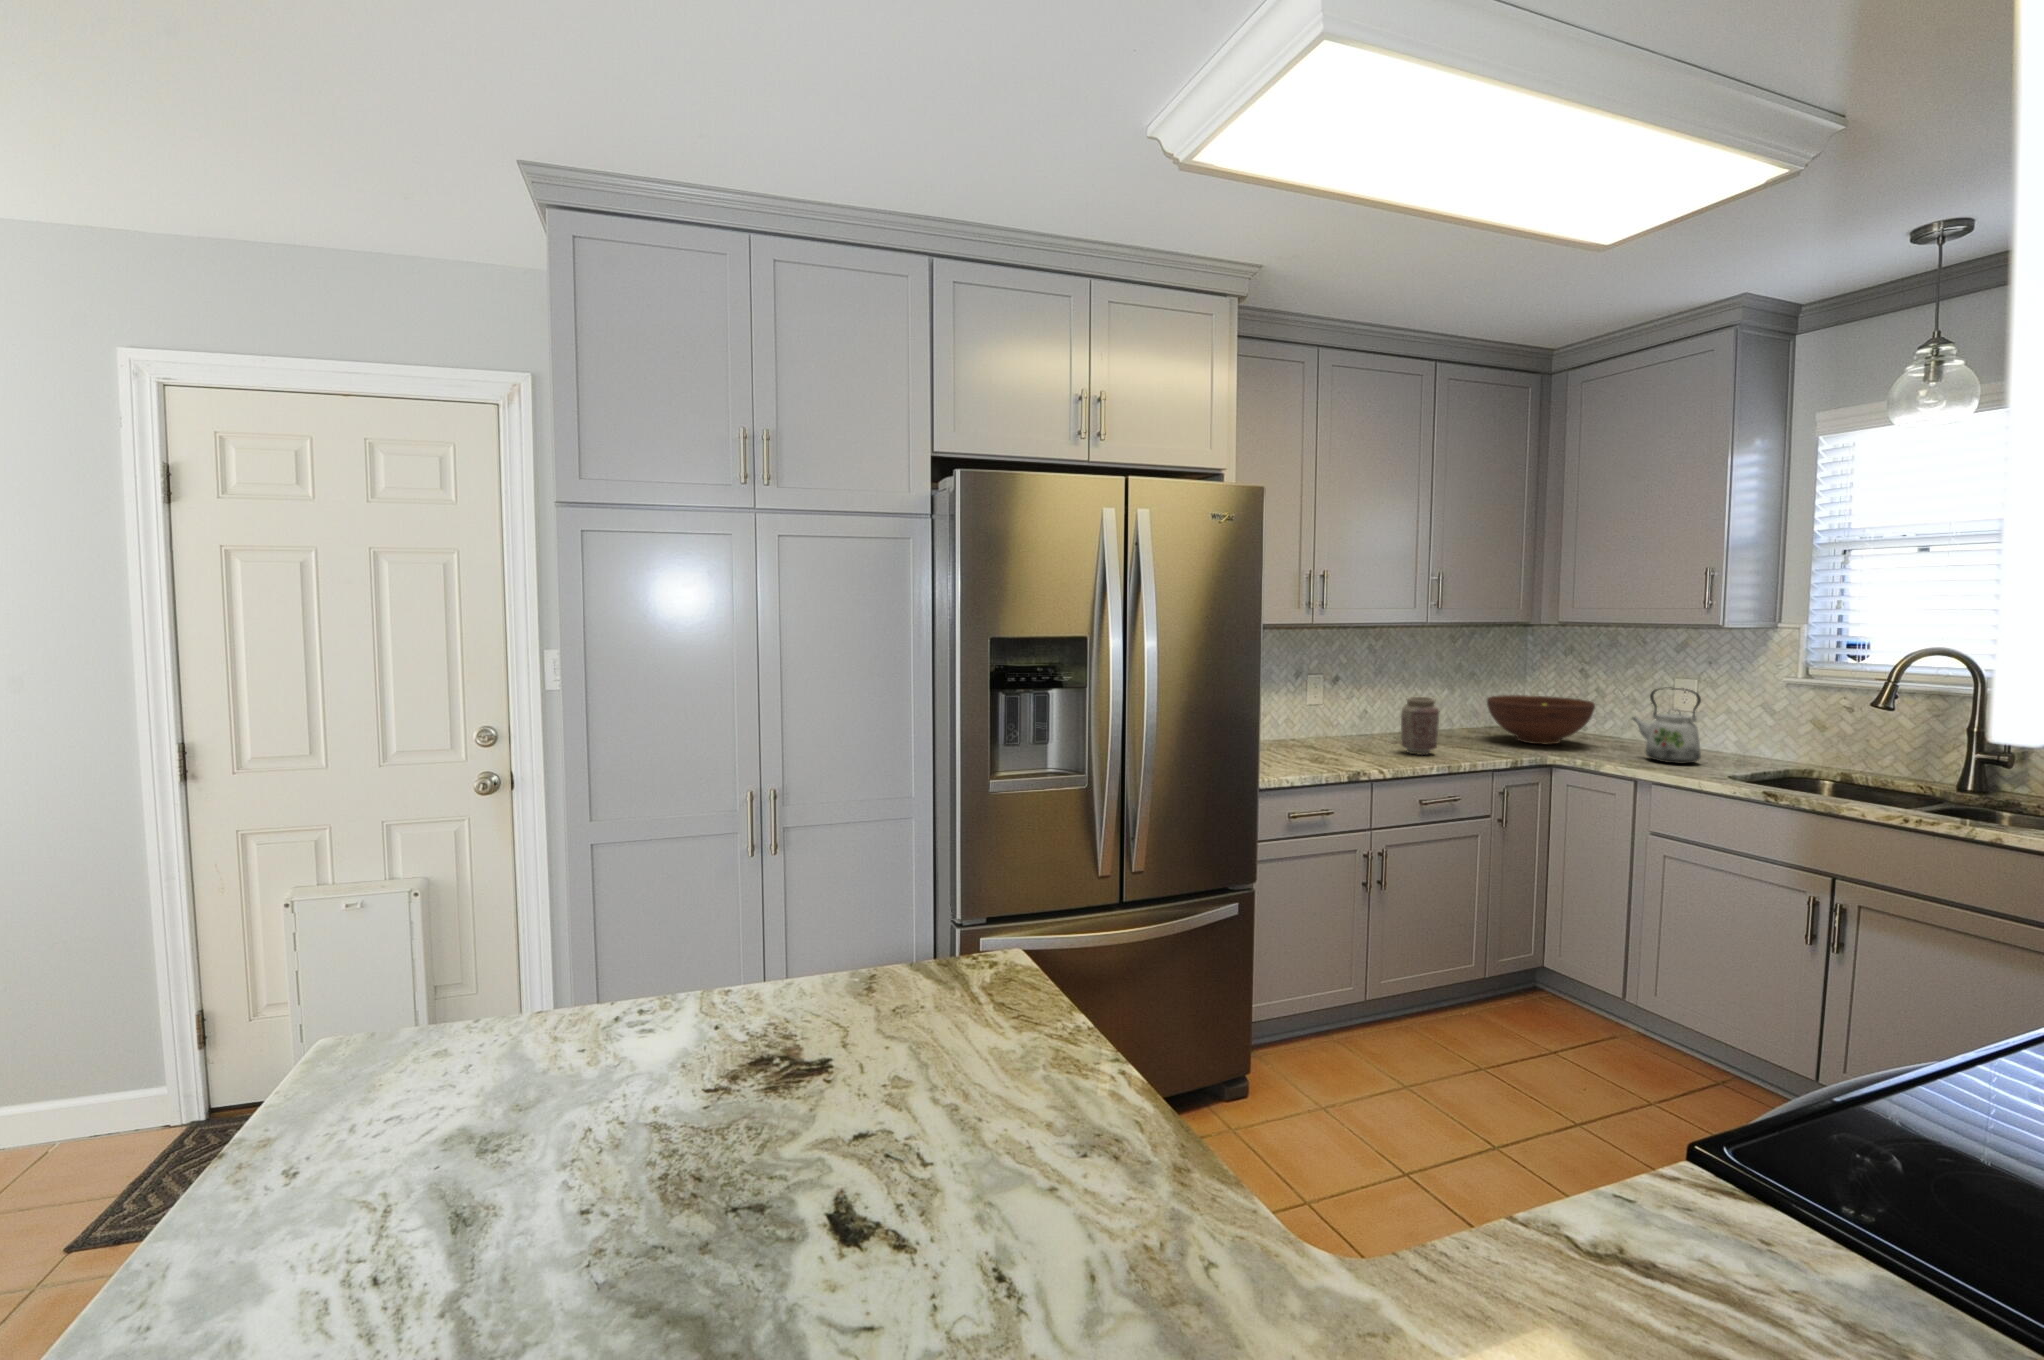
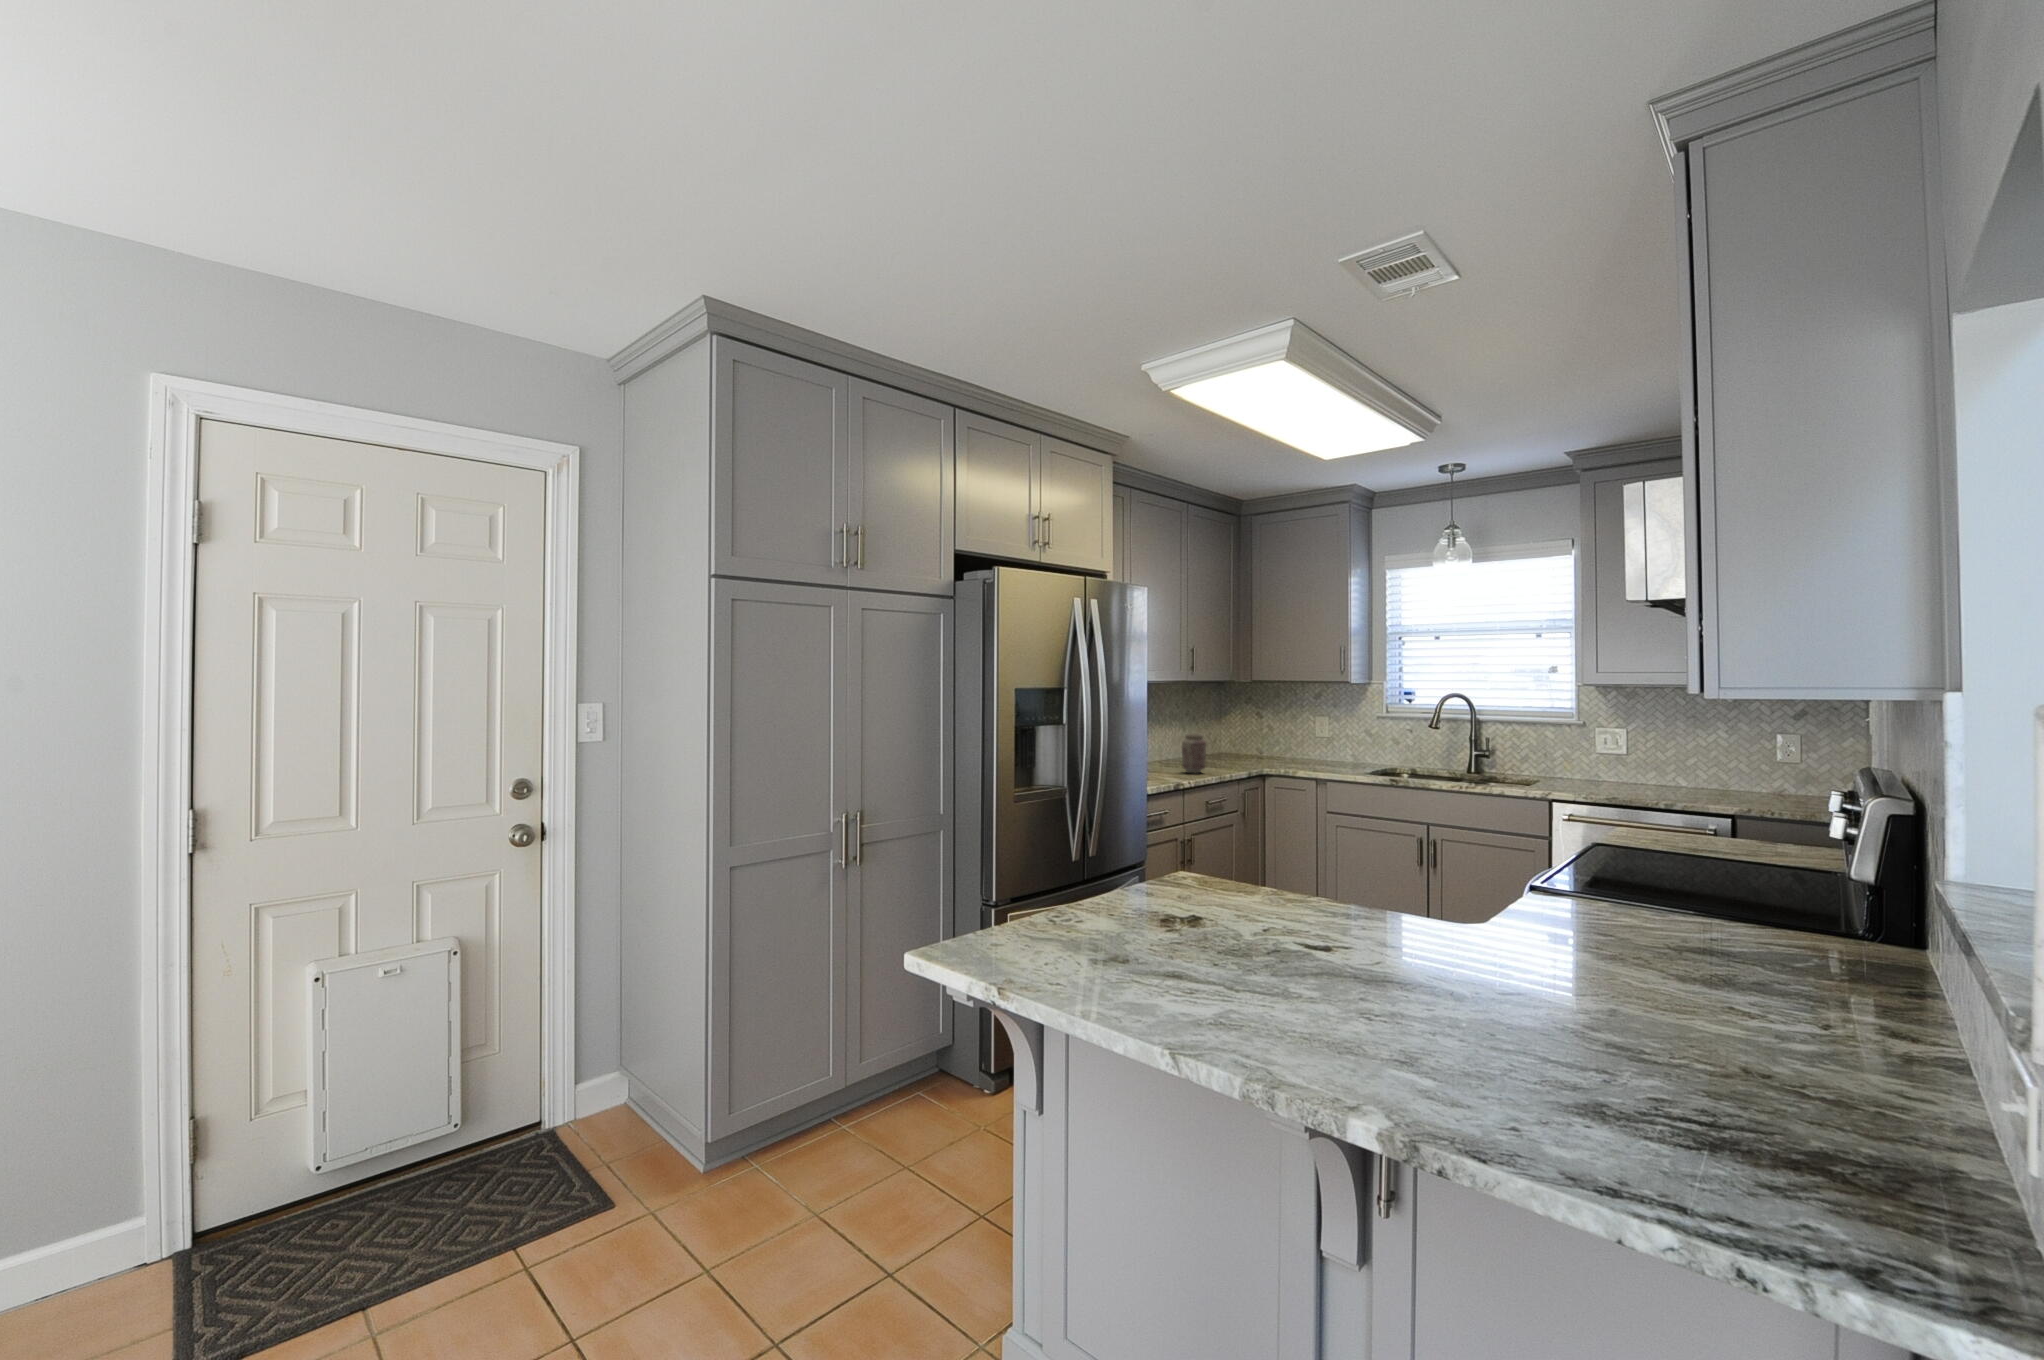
kettle: present [1632,688,1701,764] -> none [1303,722,1344,770]
fruit bowl: present [1487,695,1595,744] -> none [1215,733,1279,764]

